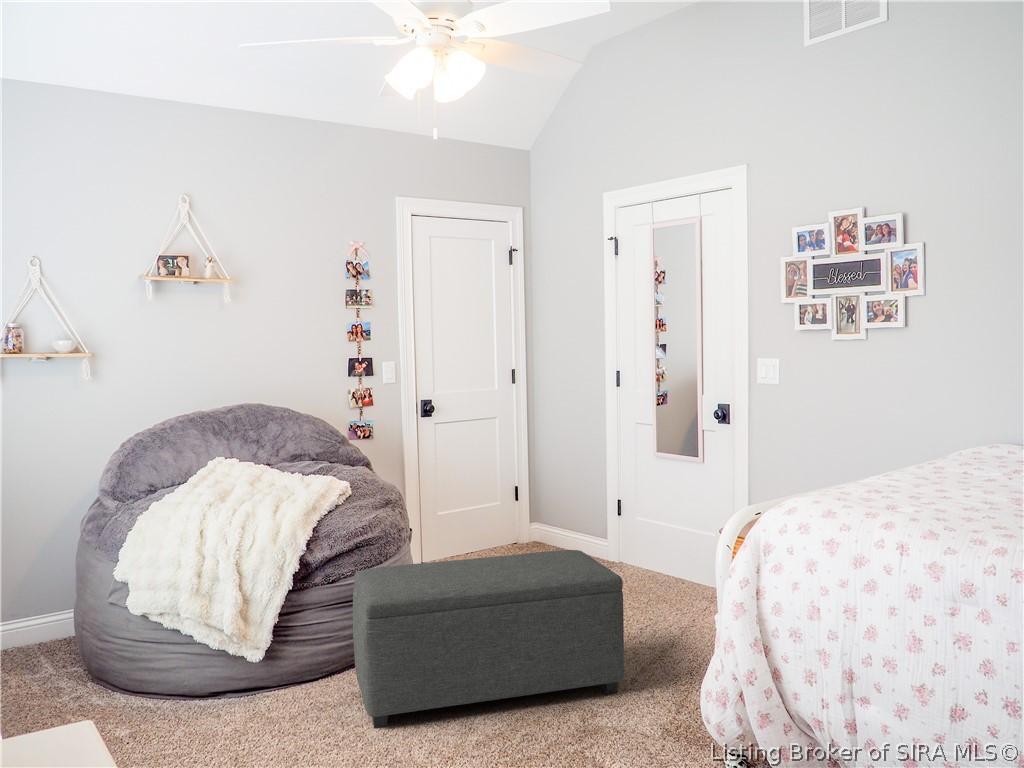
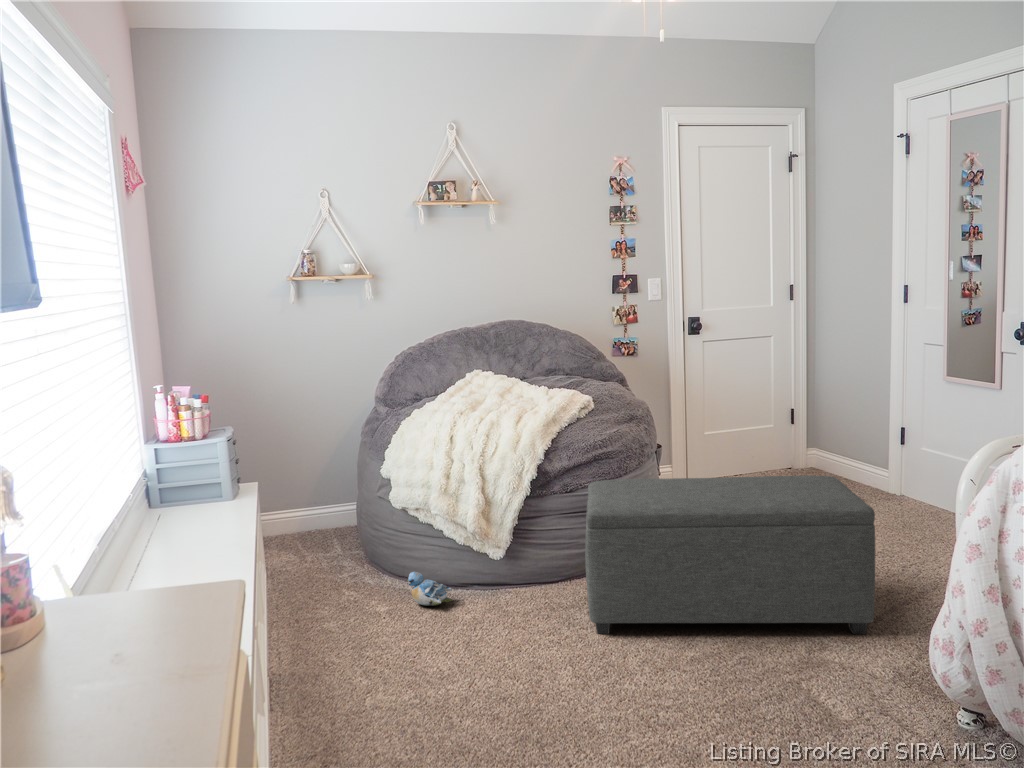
plush toy: none [151,688,207,725] -> present [407,572,452,606]

